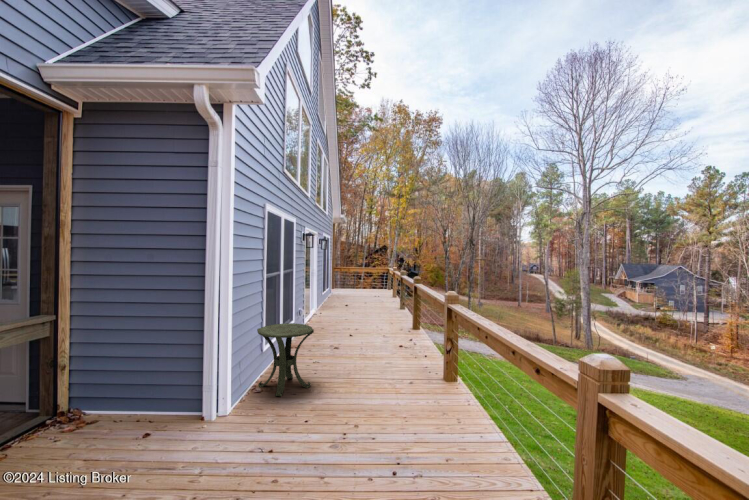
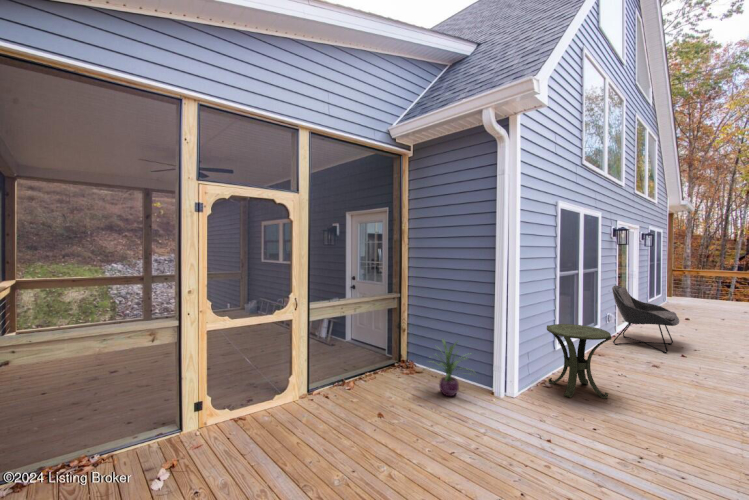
lounge chair: none [303,283,347,336] -> present [612,285,679,354]
decorative plant: none [98,365,187,443] -> present [439,339,465,396]

